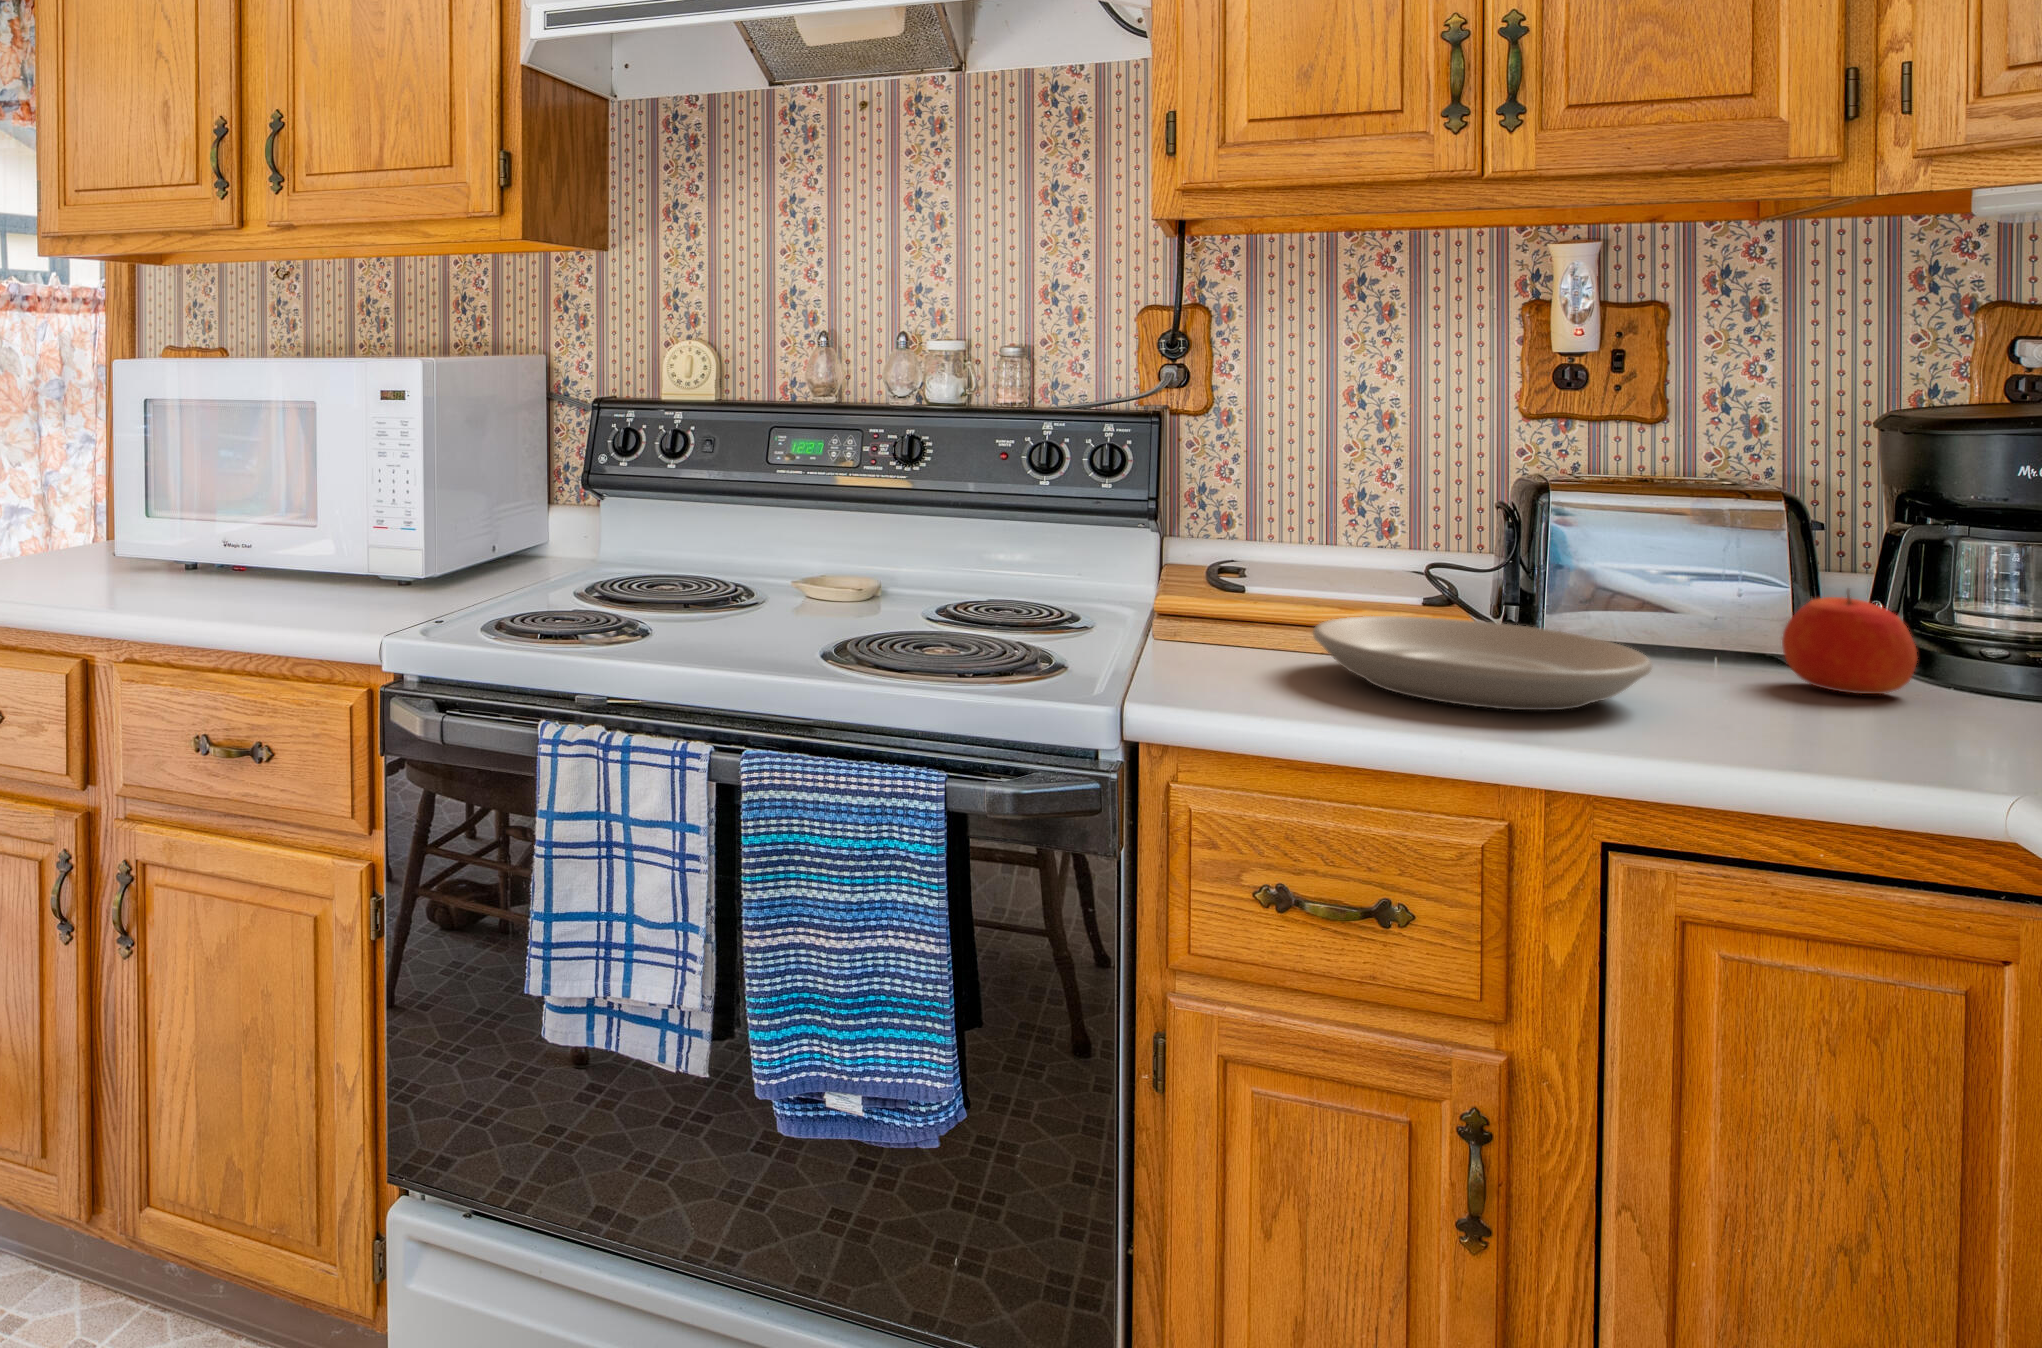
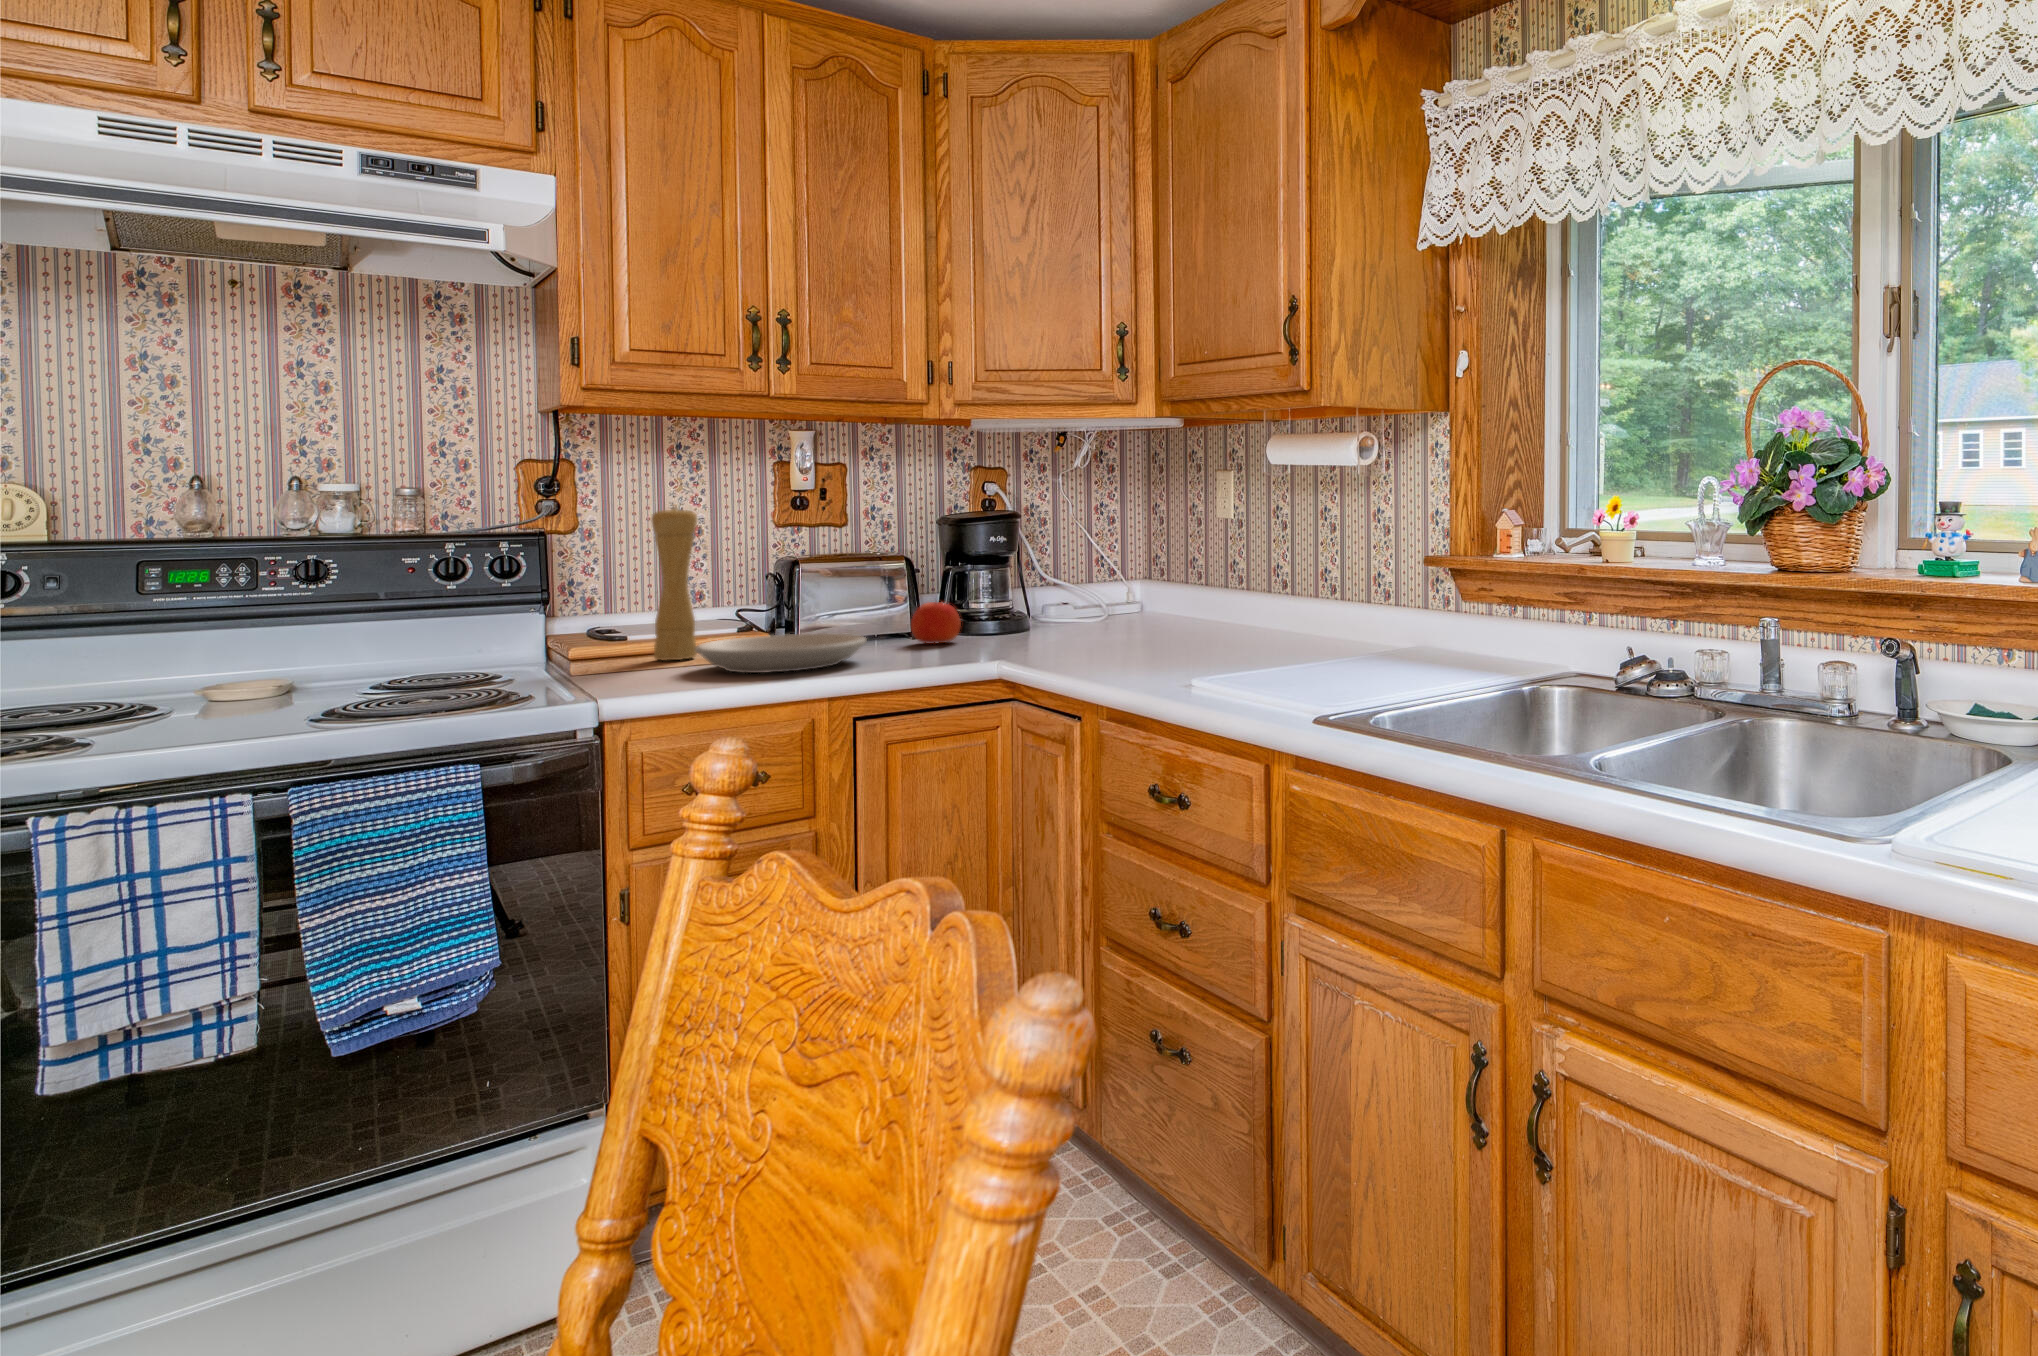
pepper mill: none [1283,377,1355,636] -> present [652,507,697,660]

